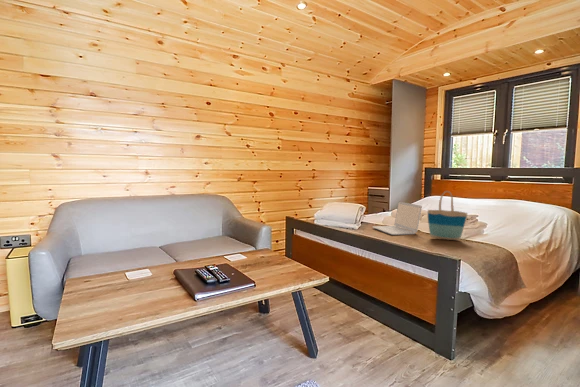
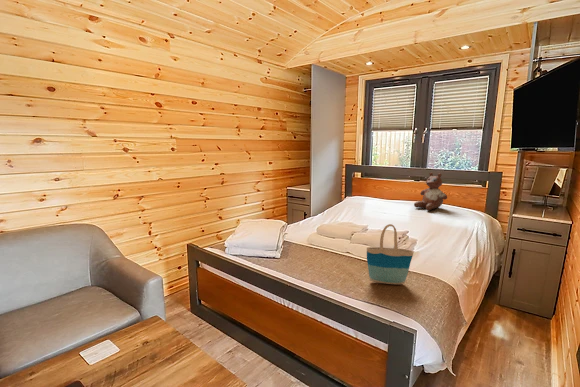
stuffed bear: none [490,169,524,203] -> present [414,172,447,210]
laptop: present [373,202,422,235] -> none [297,226,357,279]

